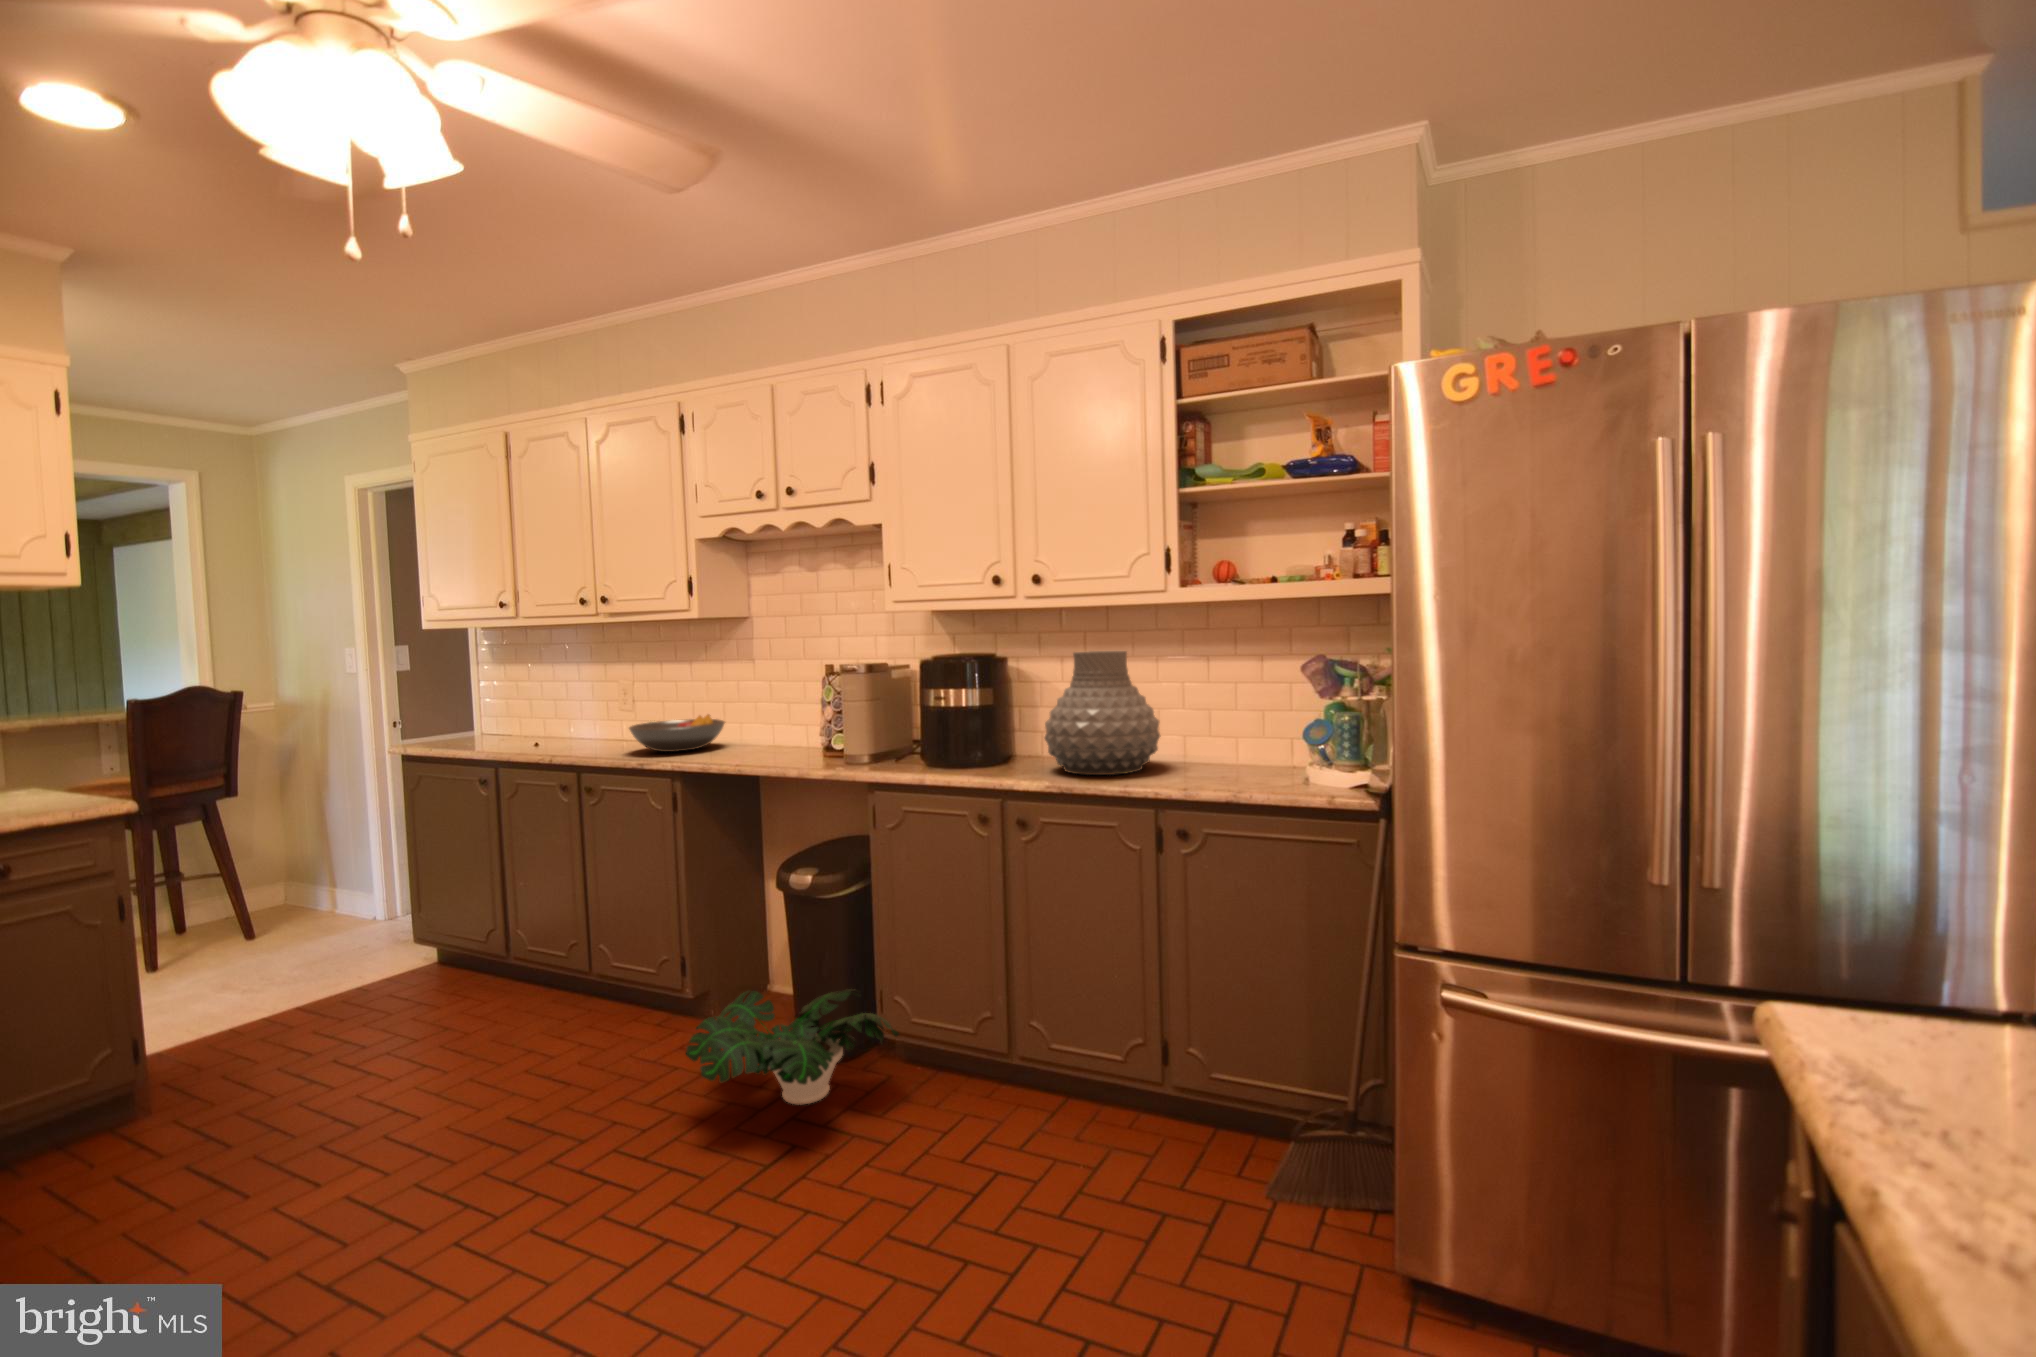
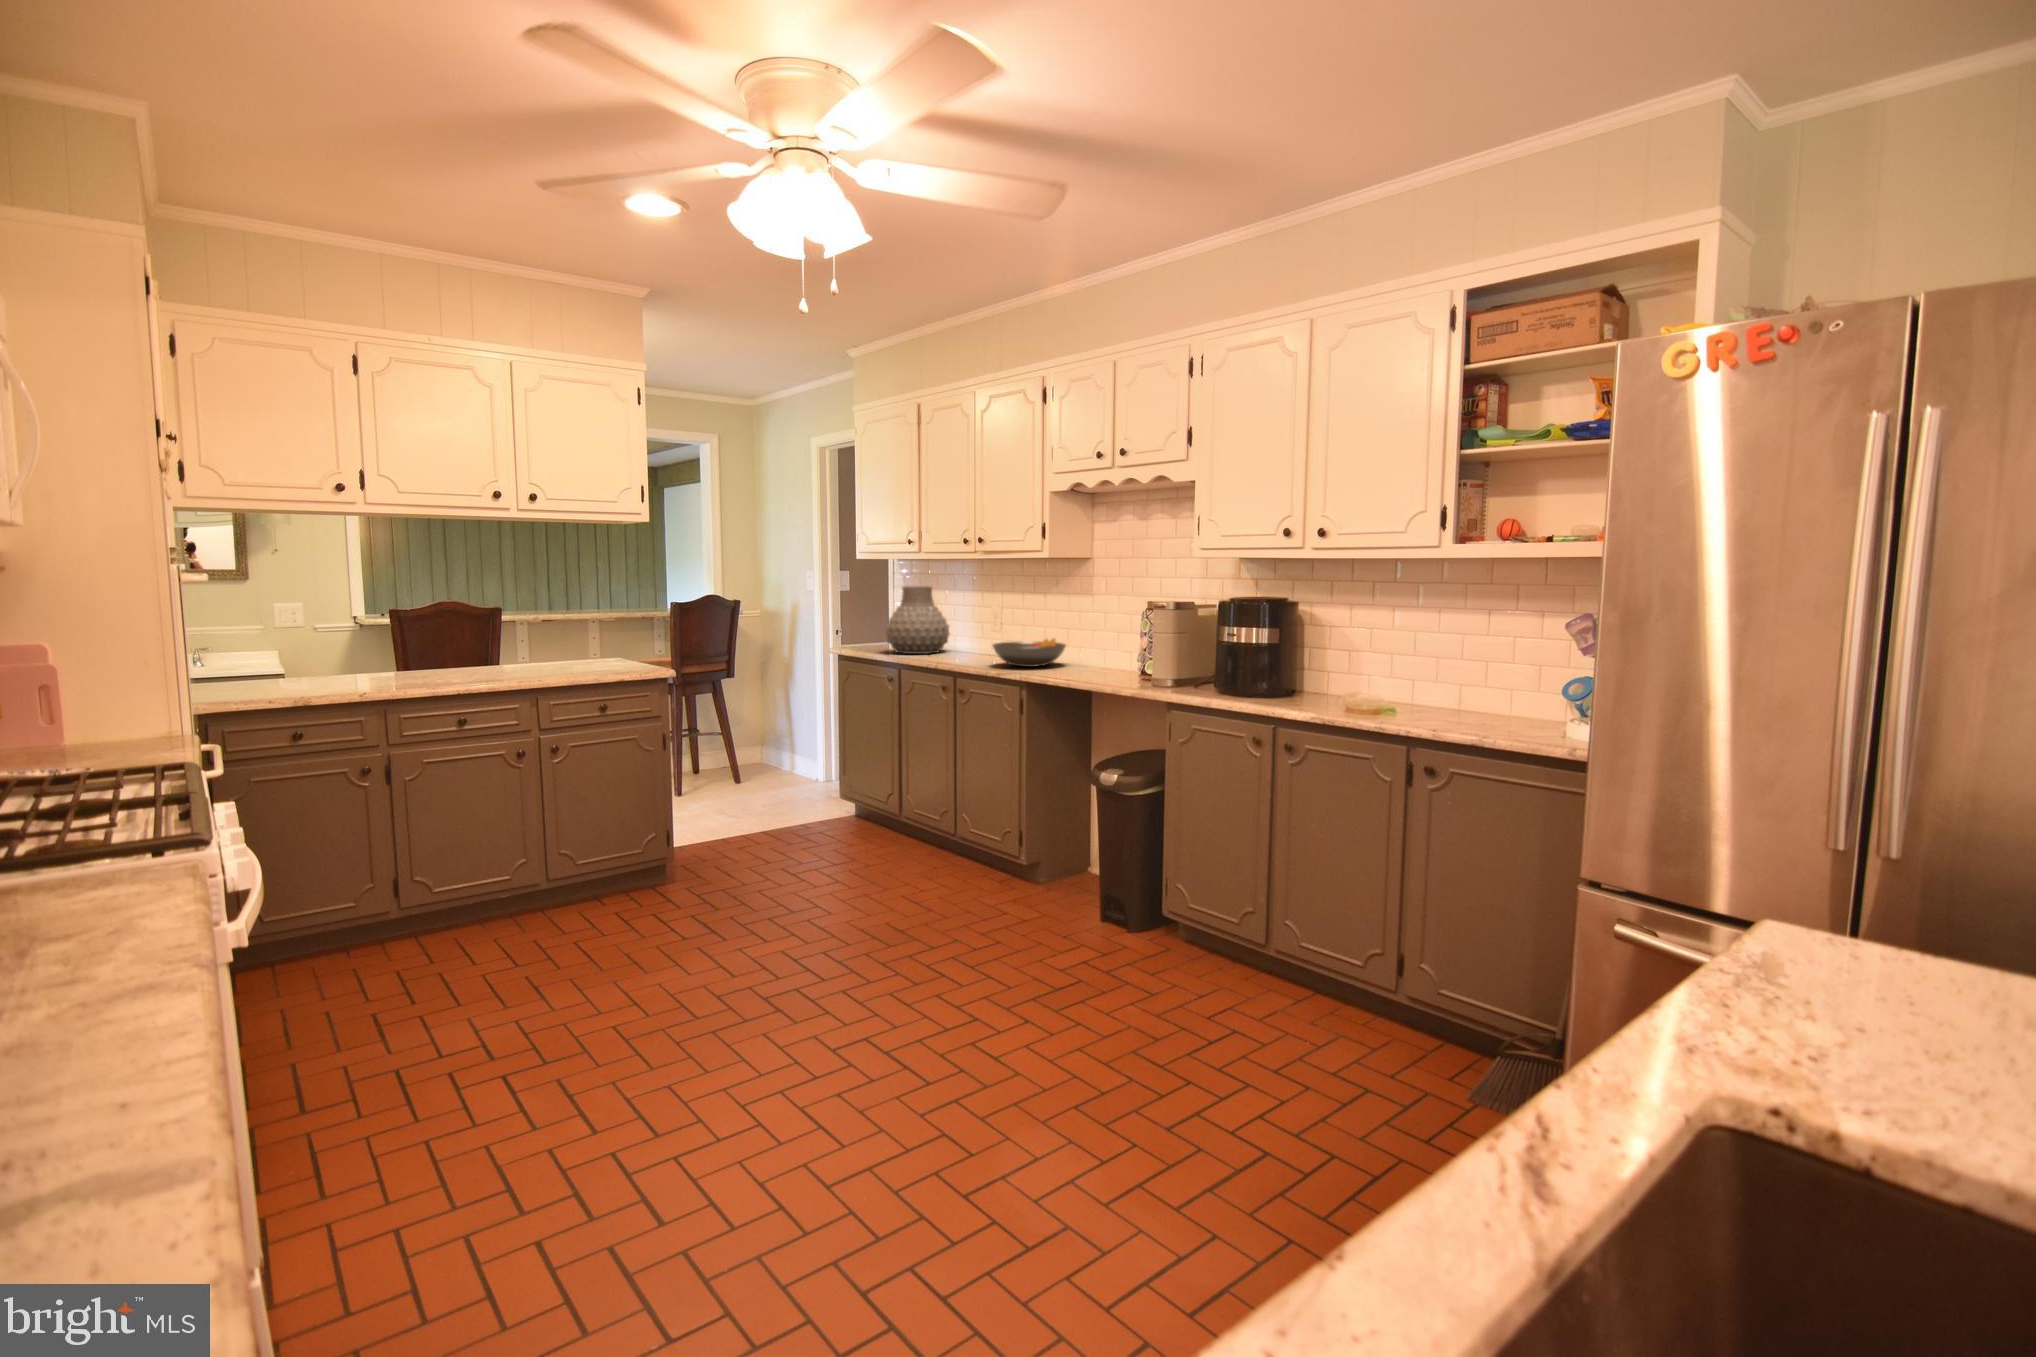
vase: present [1045,651,1160,775] -> present [886,586,949,654]
potted plant: present [686,990,900,1105] -> none [1012,858,1175,950]

